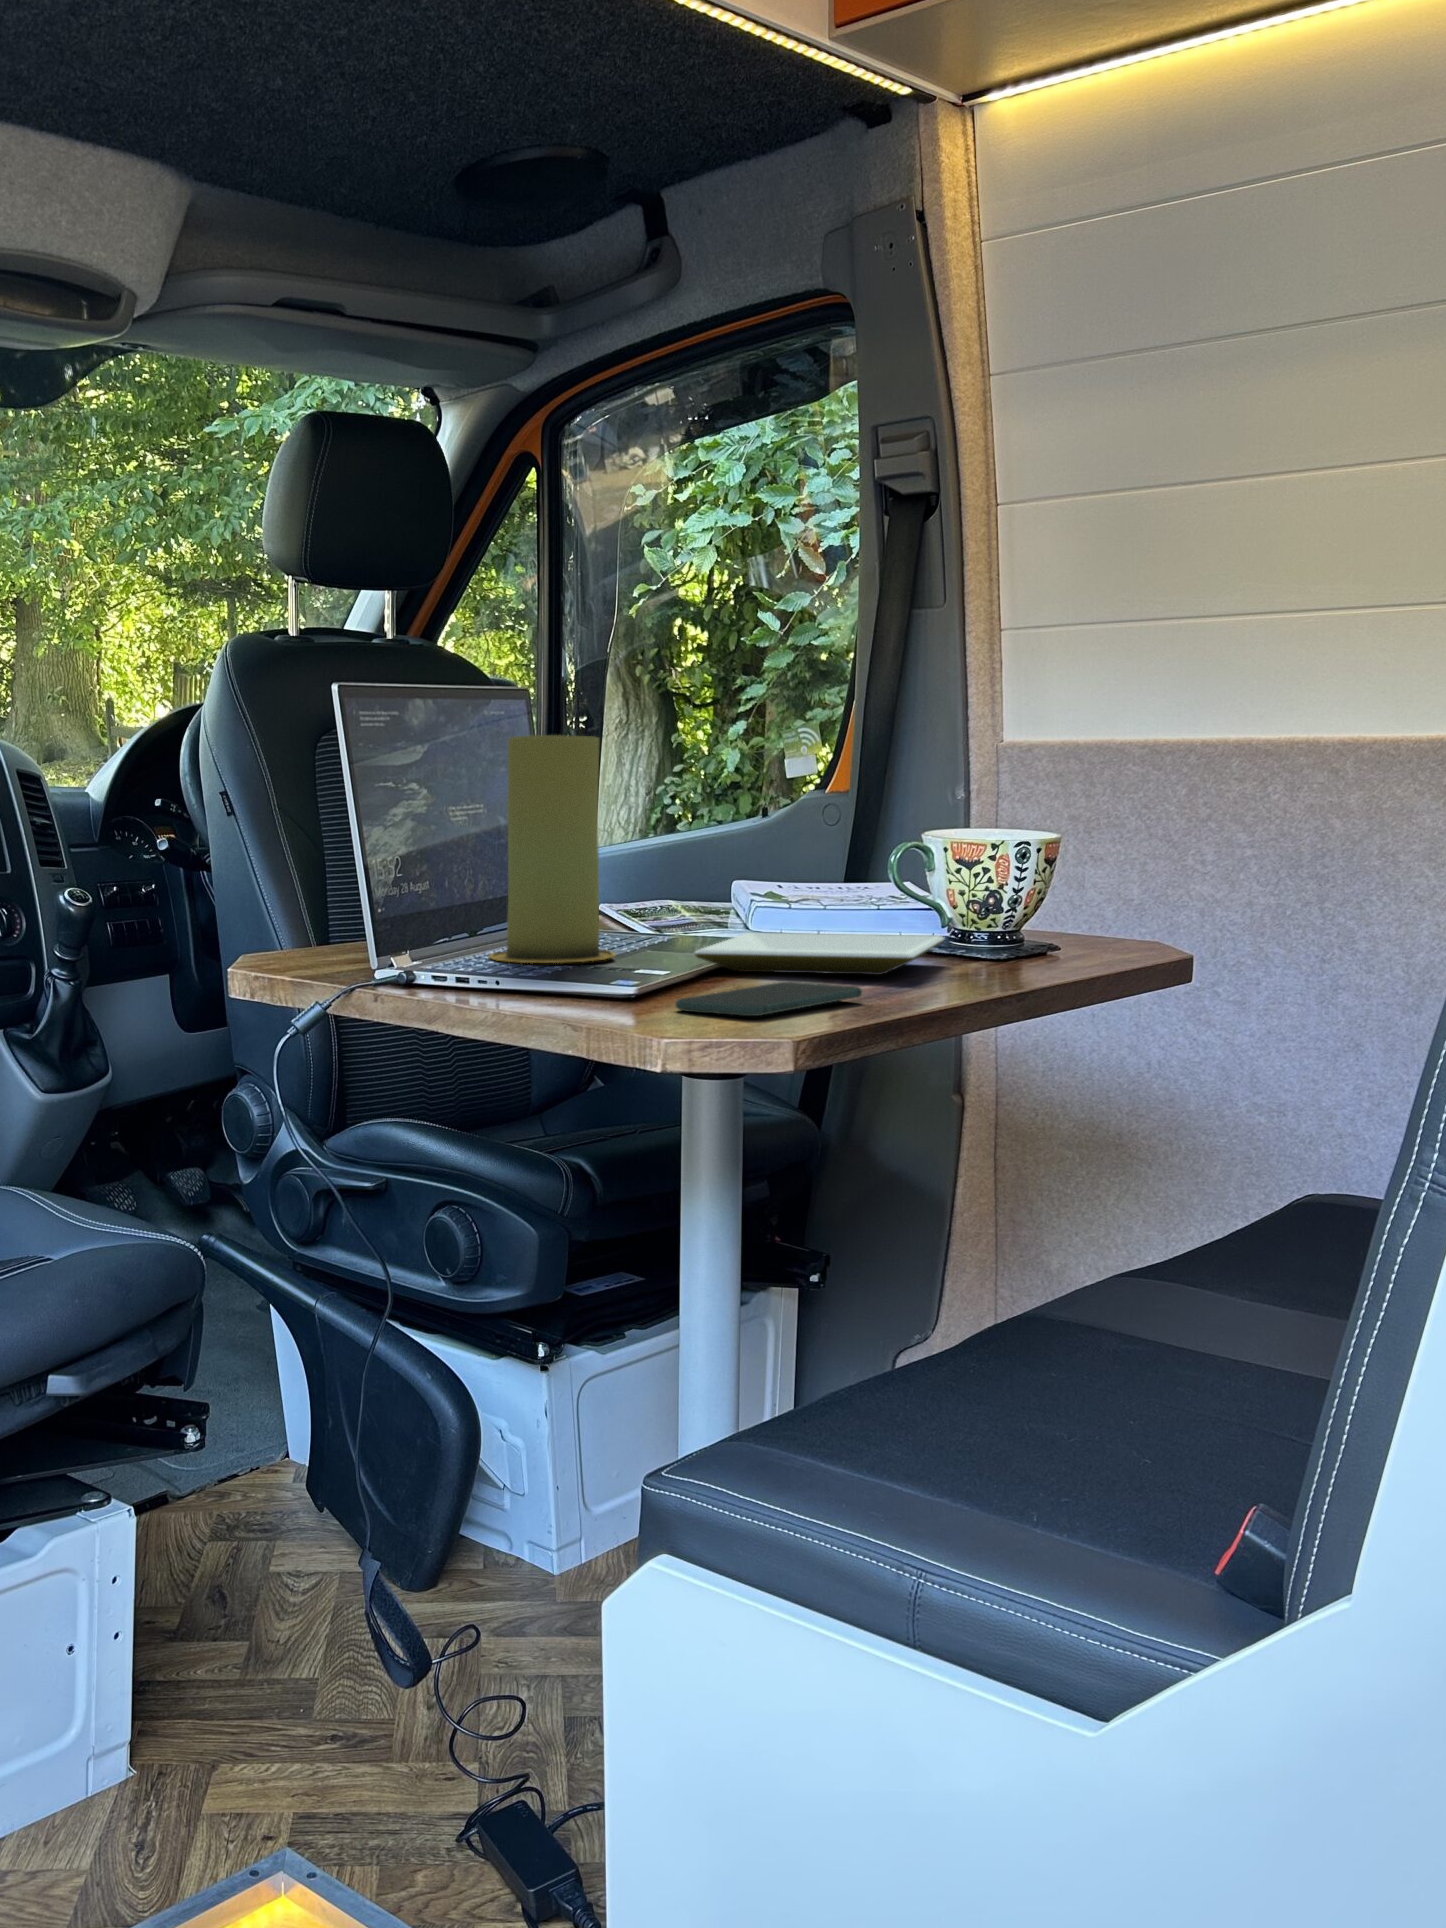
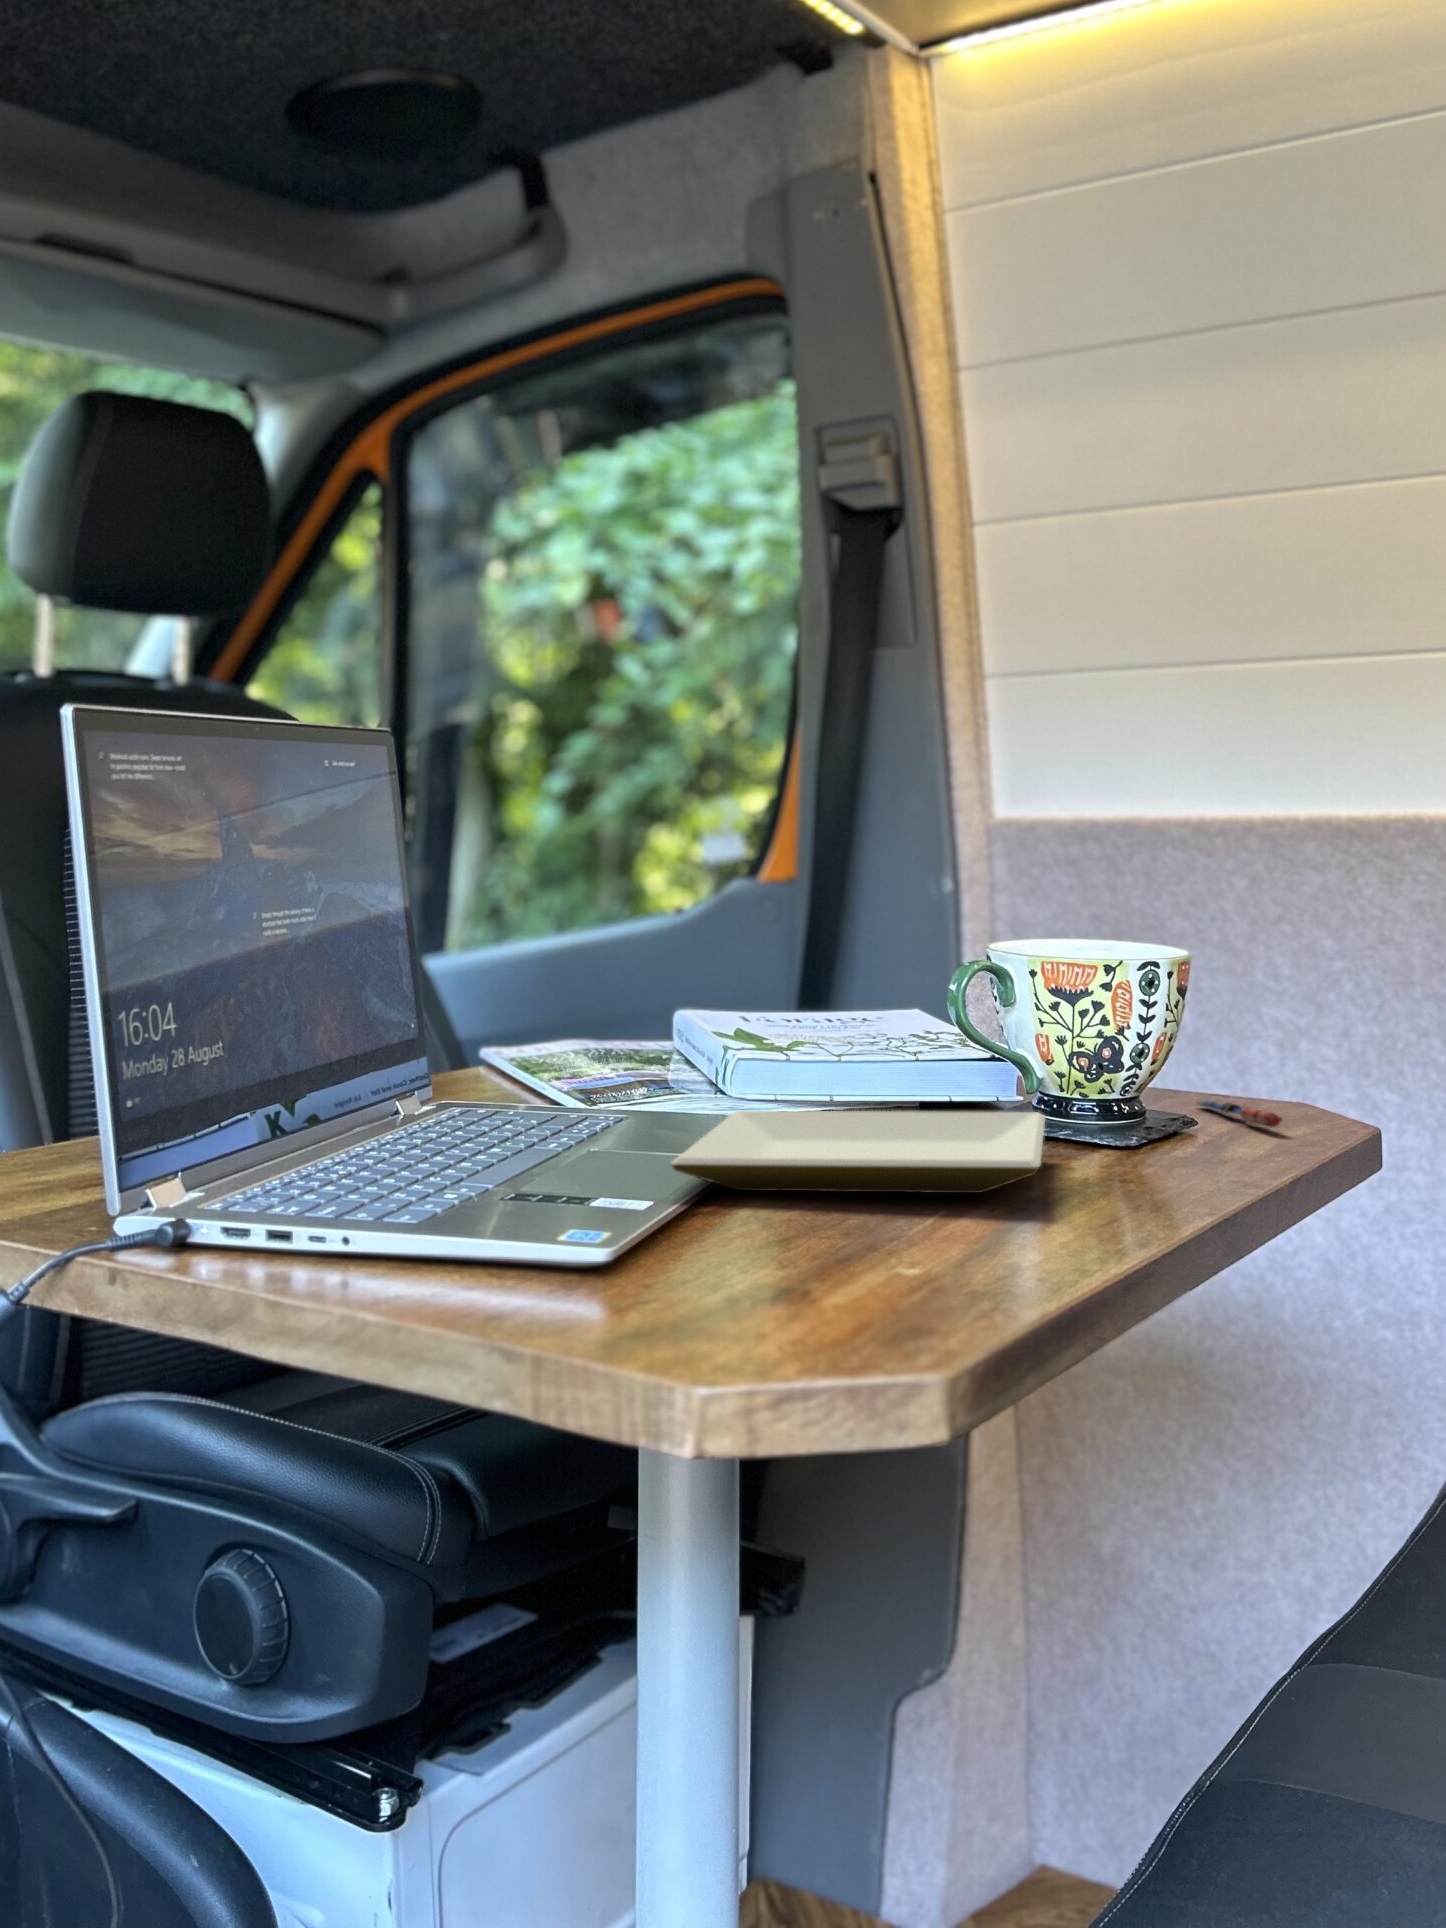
candle: present [489,735,615,963] -> none [319,804,532,1184]
pen: none [1077,941,1121,954] -> present [1198,1100,1282,1128]
smartphone: present [675,982,862,1016] -> none [685,1230,999,1332]

